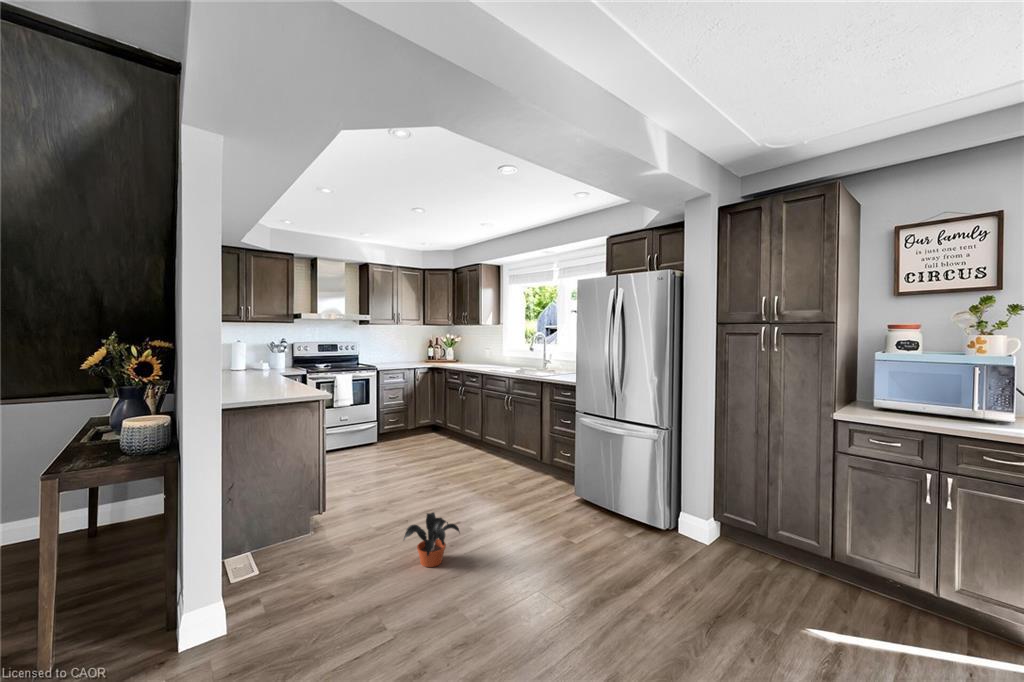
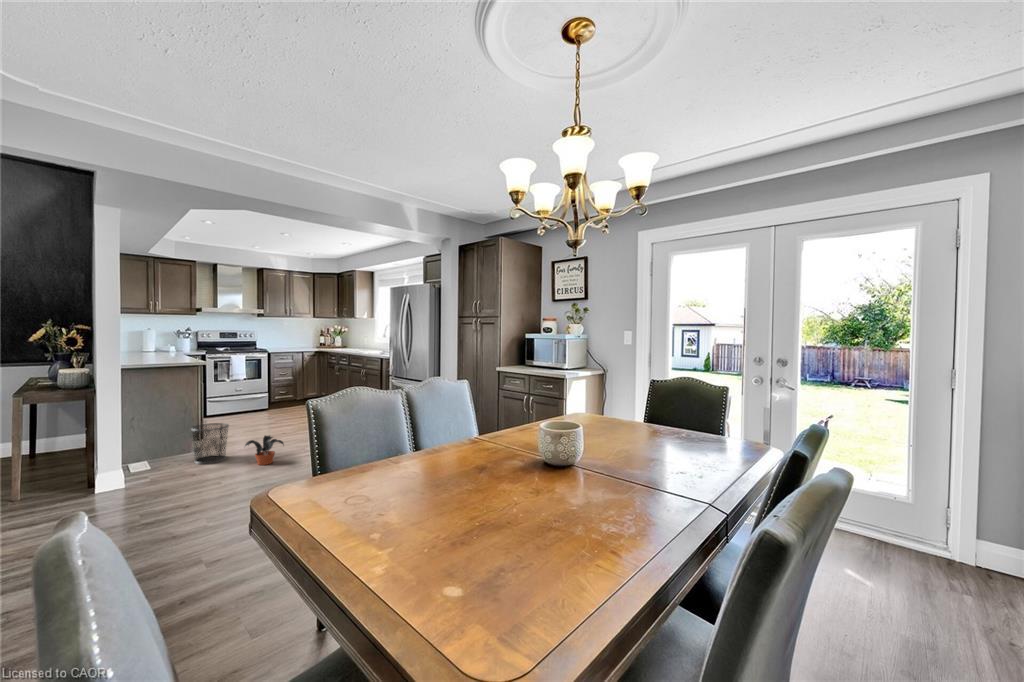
waste bin: none [317,489,371,561] -> present [191,423,229,464]

